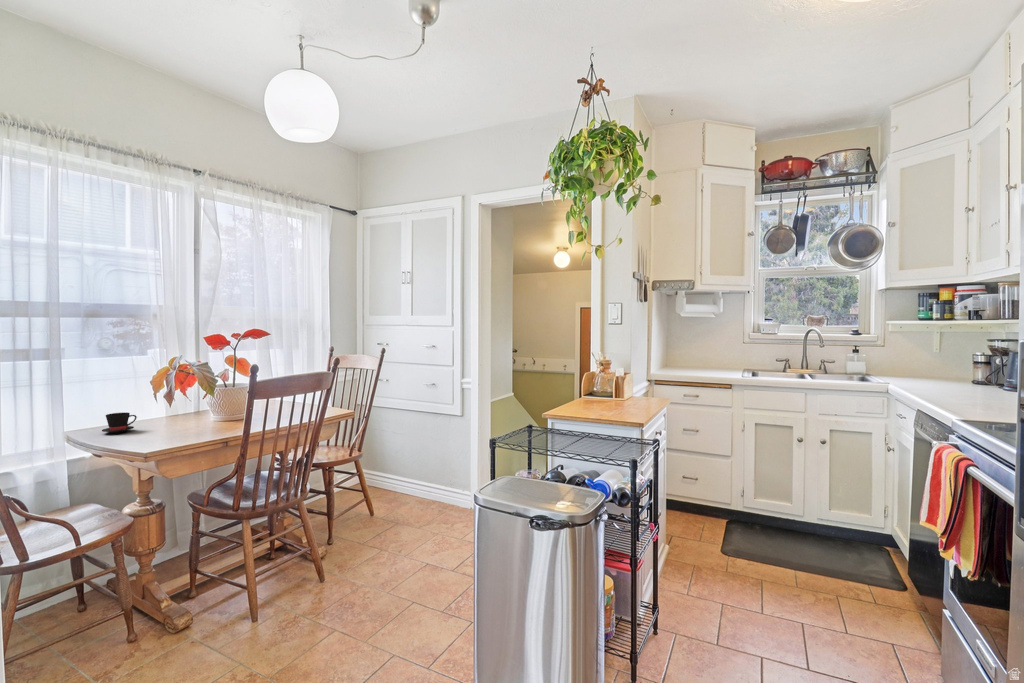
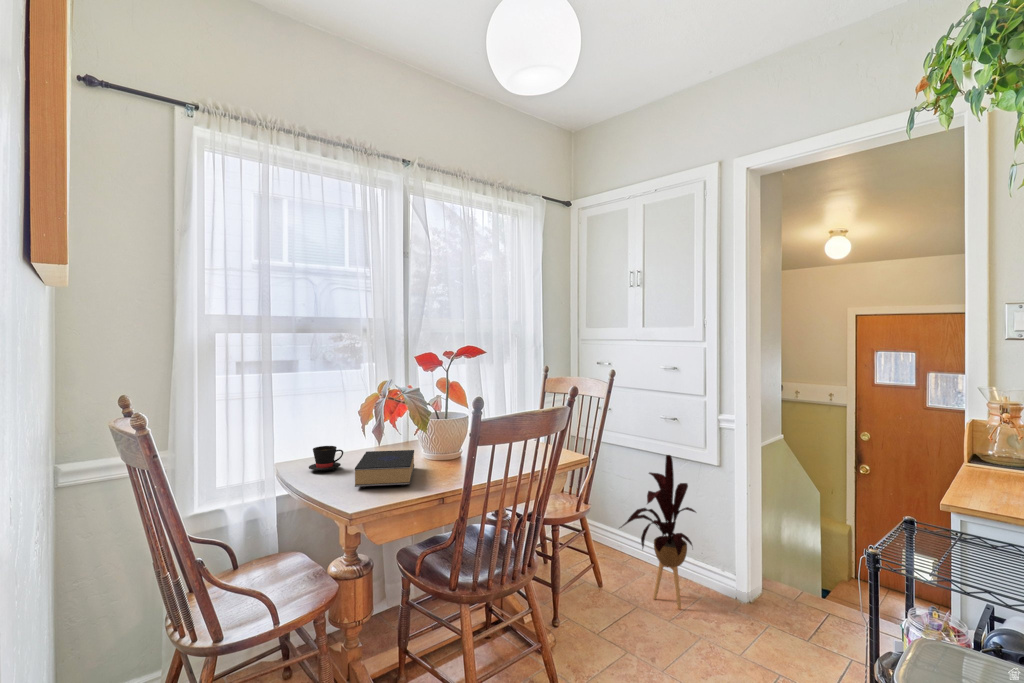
house plant: none [386,409,441,519] -> present [621,455,696,609]
book: none [148,412,205,440] -> present [355,450,414,487]

